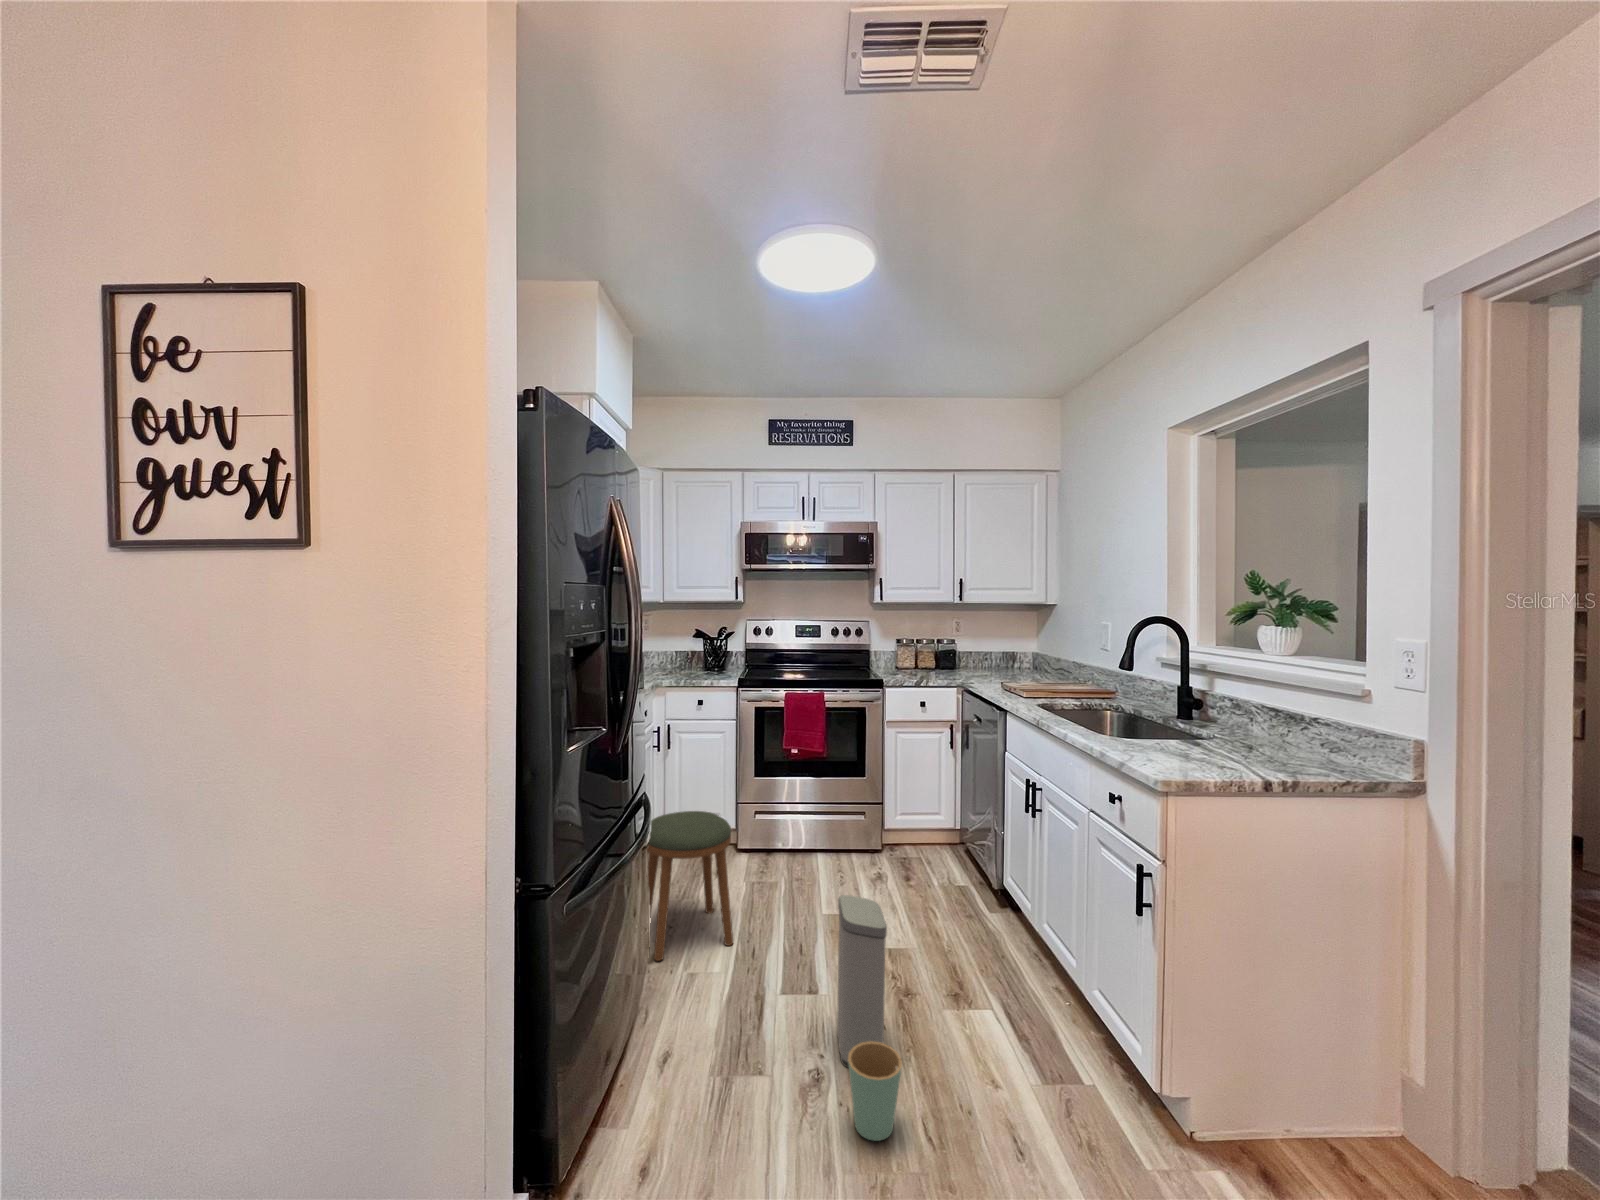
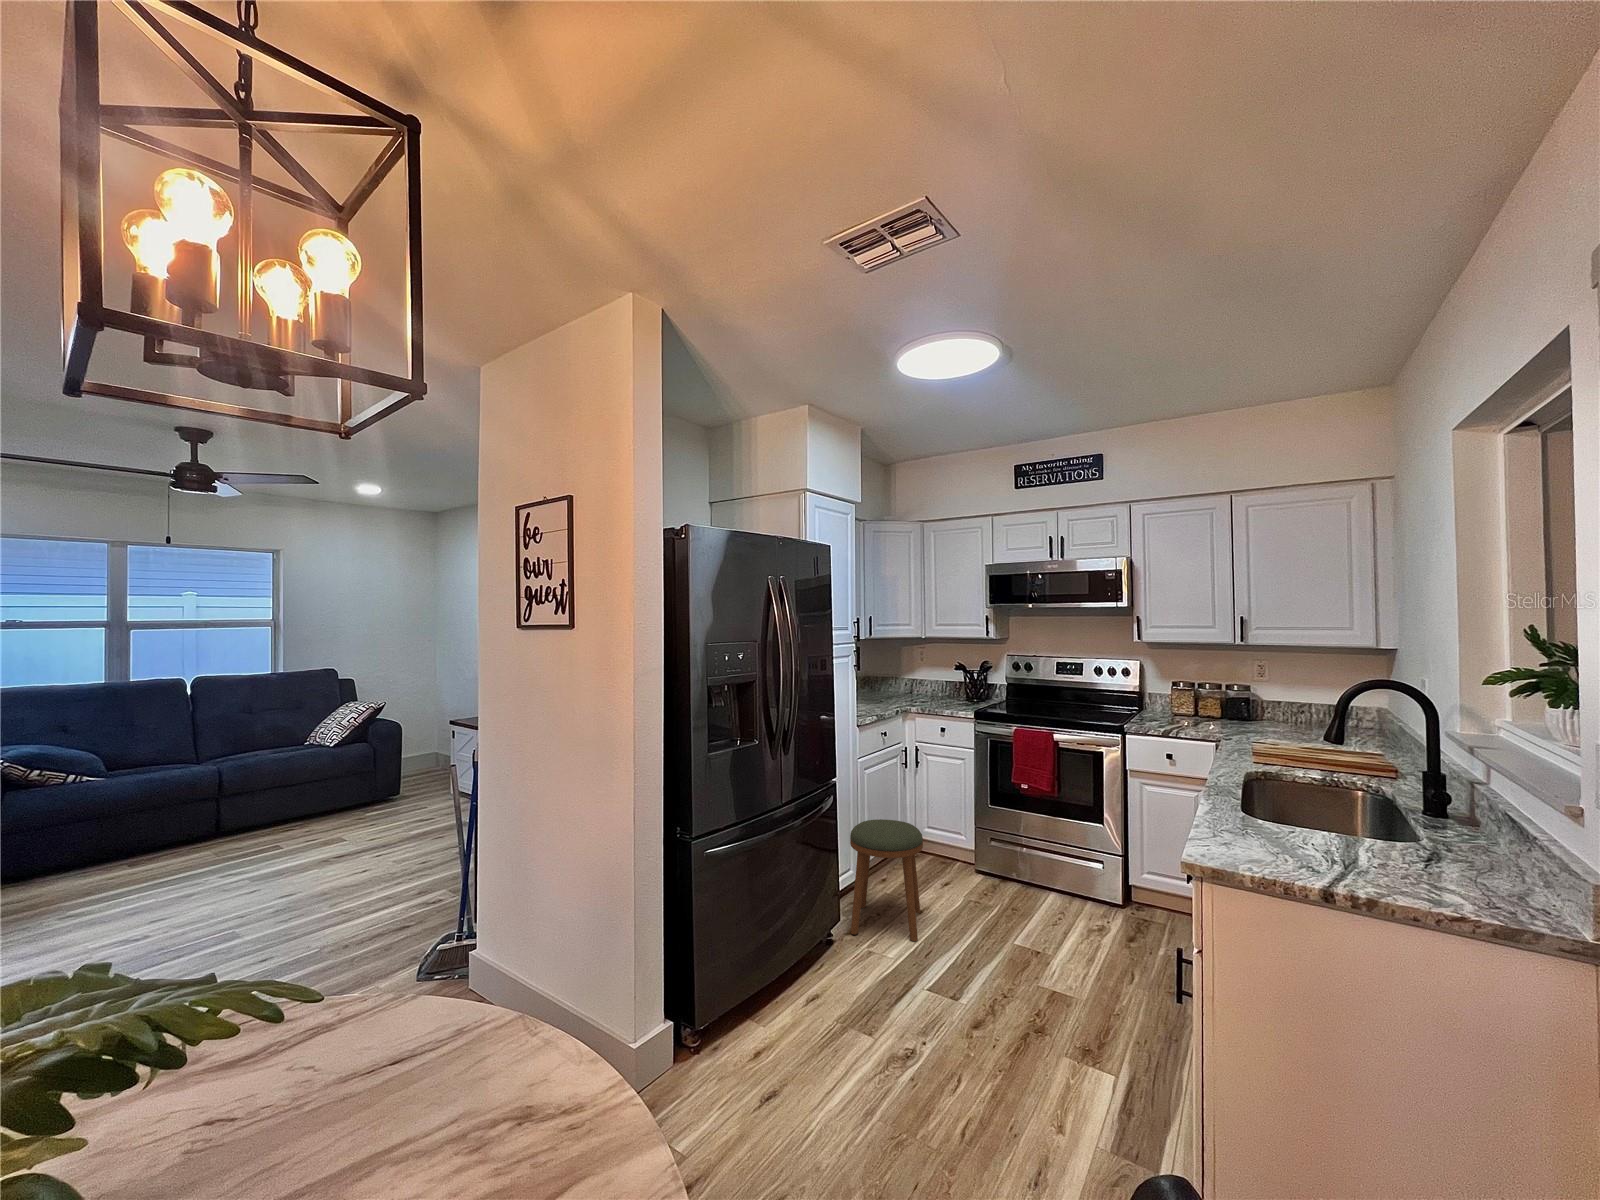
trash can: present [837,895,902,1141] -> none [902,911,986,1117]

